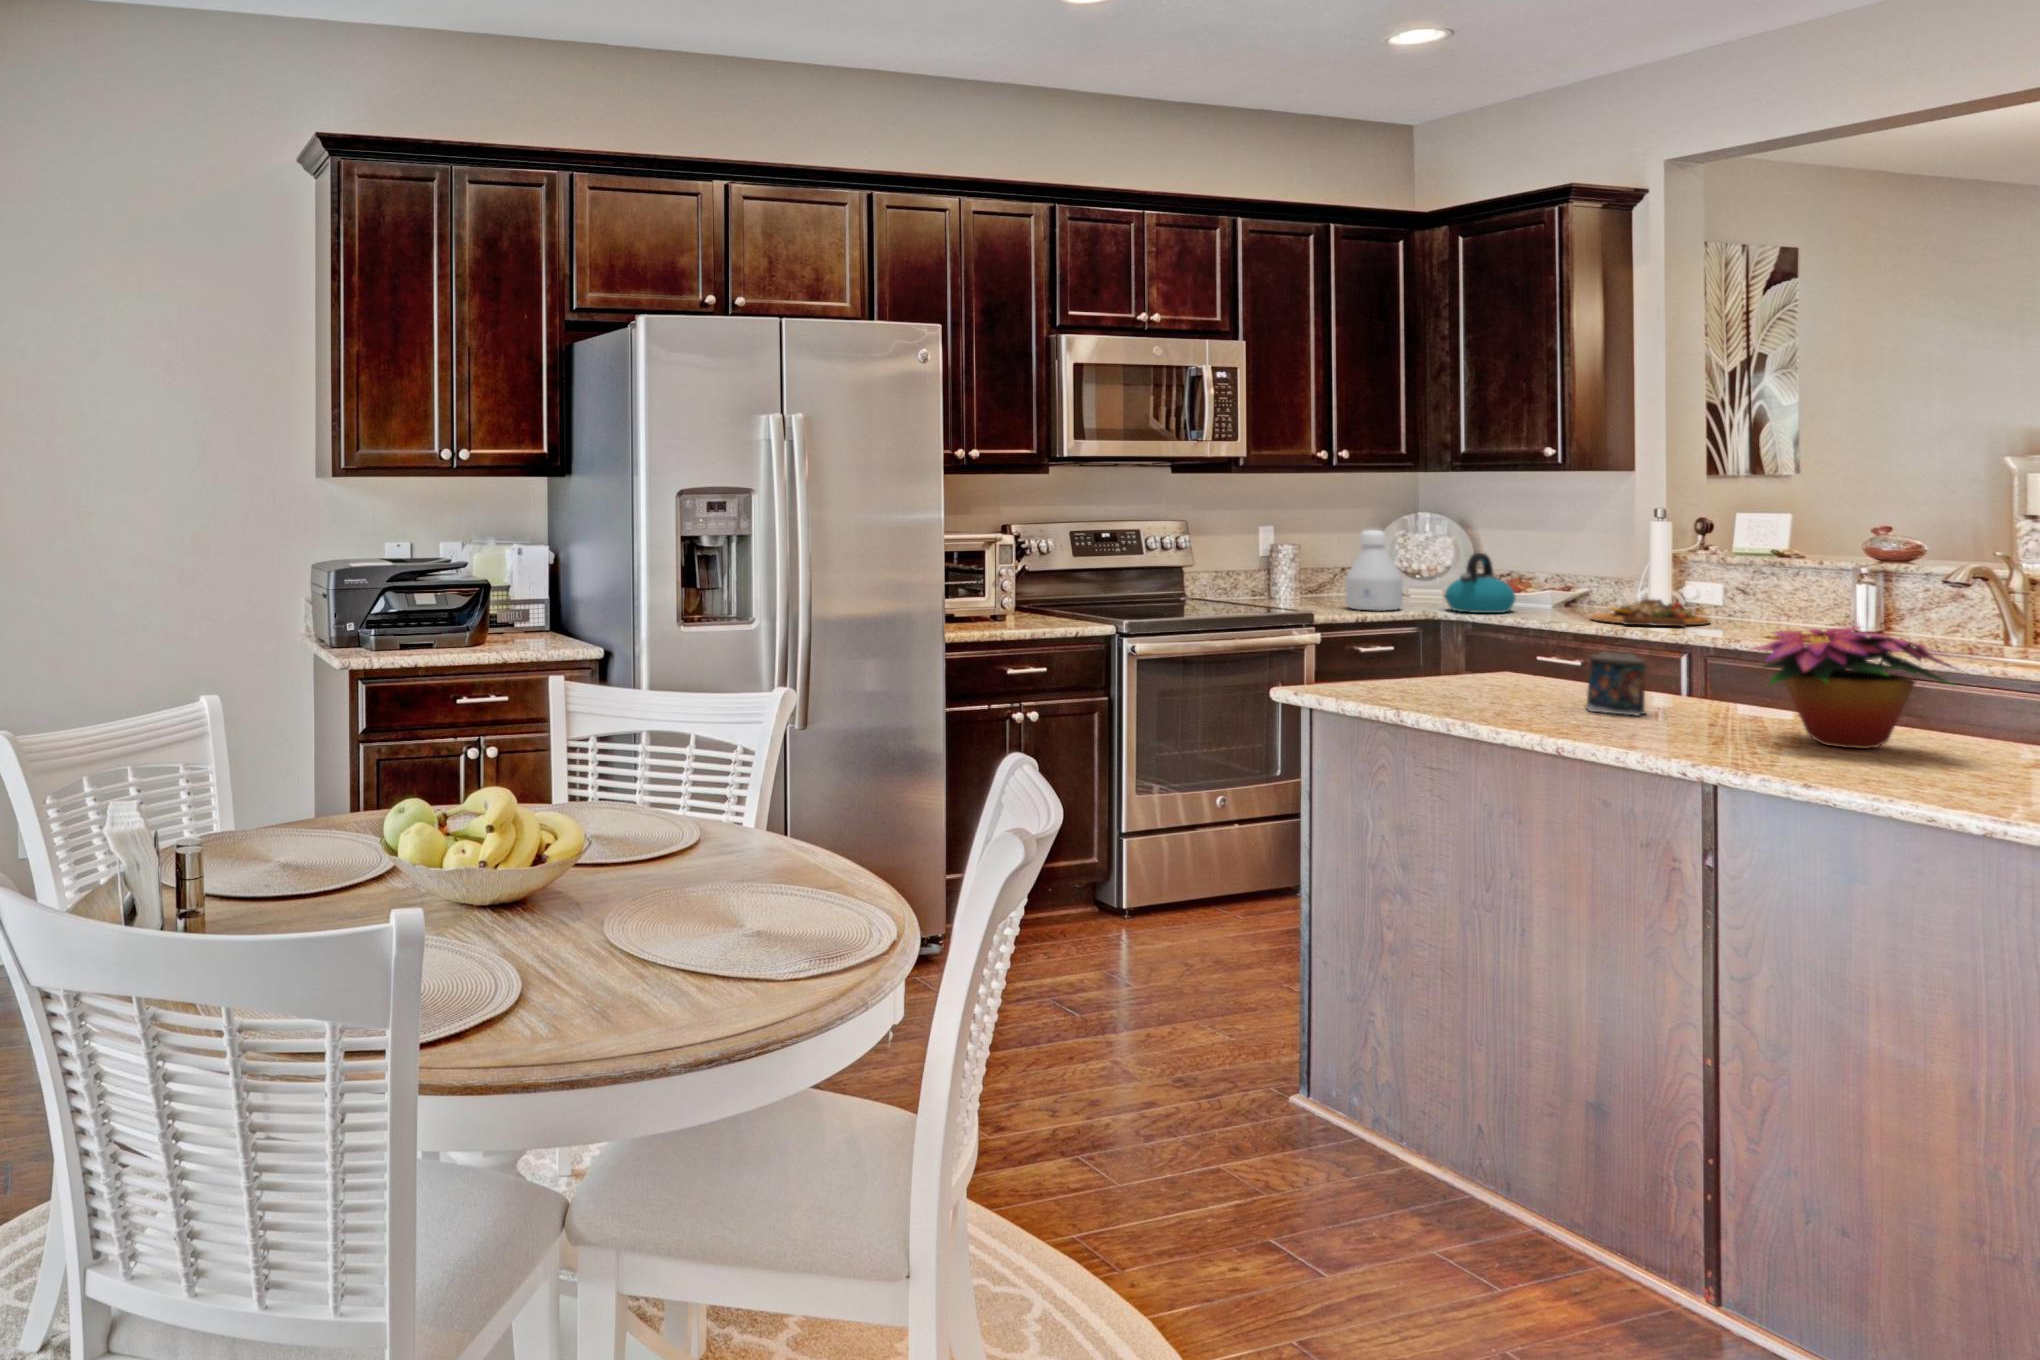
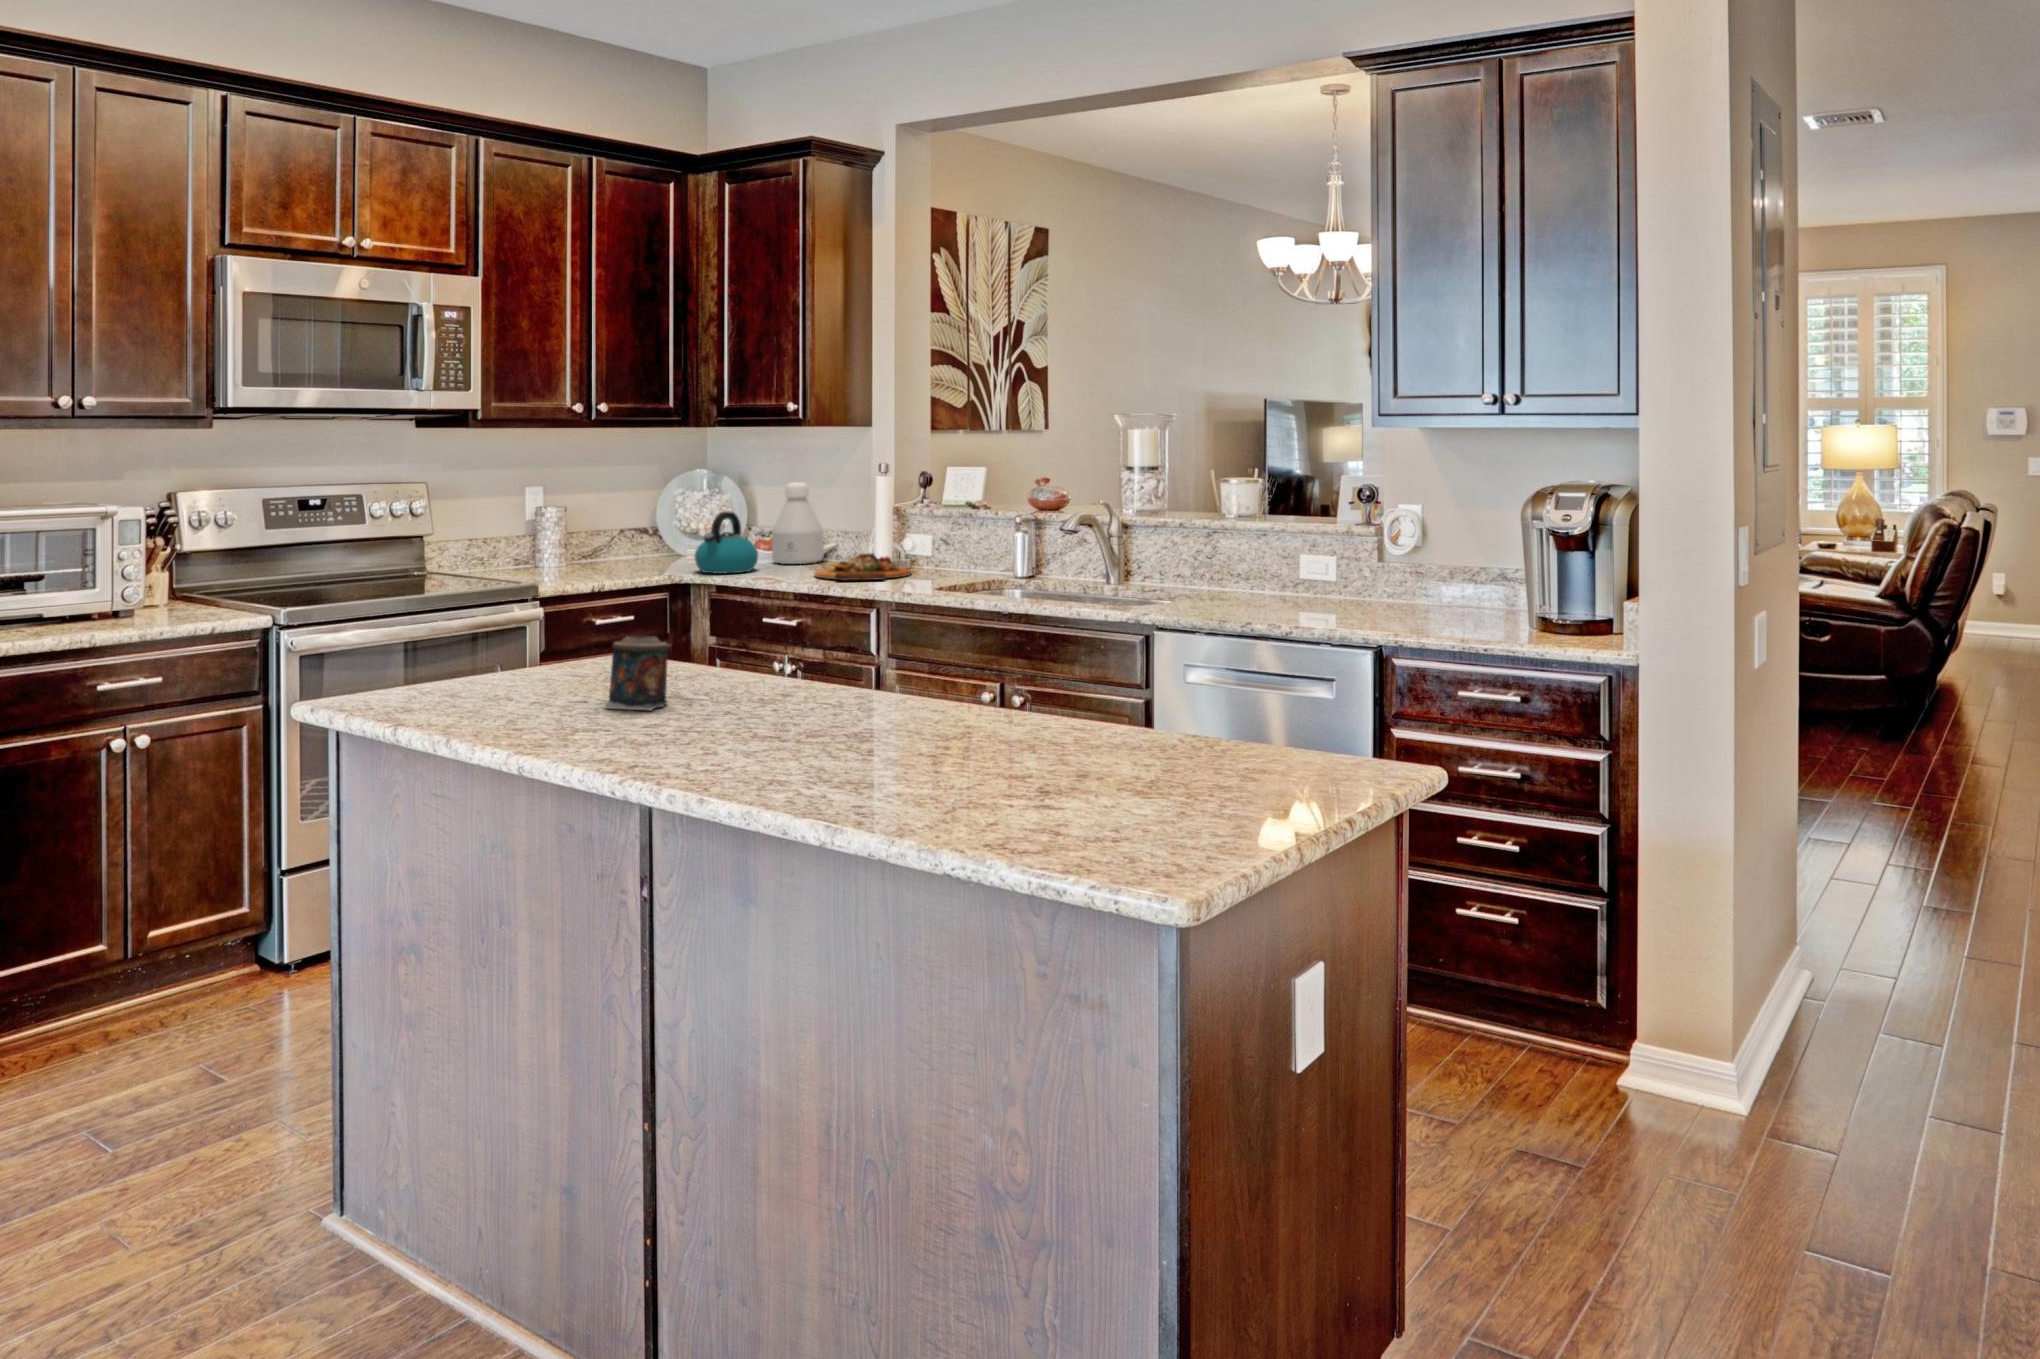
bottle: present [1346,530,1403,611] -> present [772,482,824,564]
flower arrangement: present [1754,627,1956,749] -> none [722,596,918,737]

